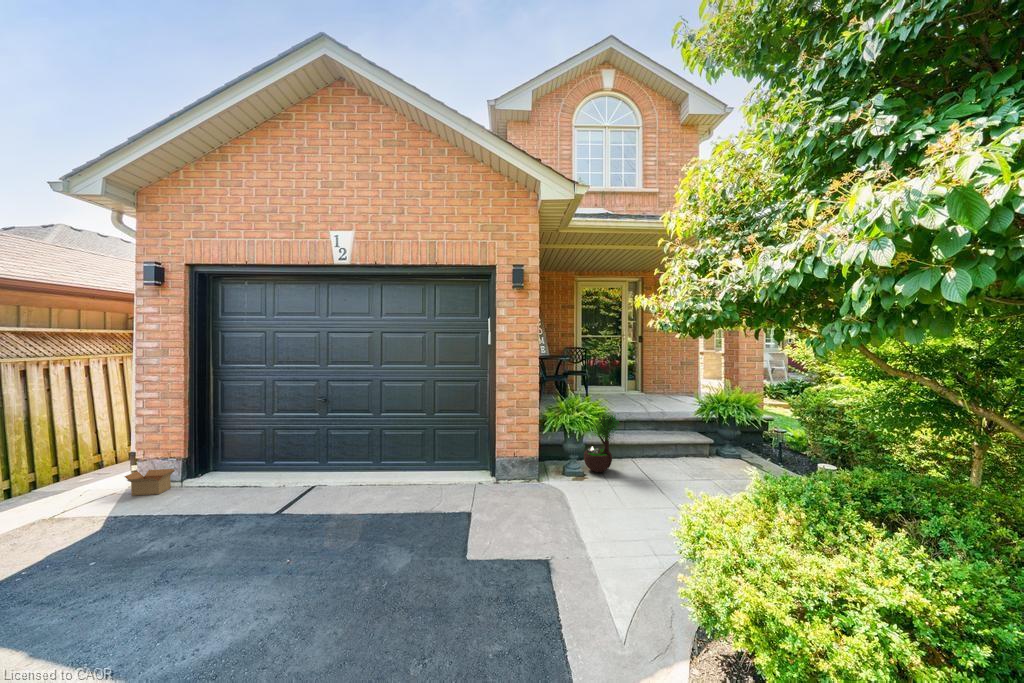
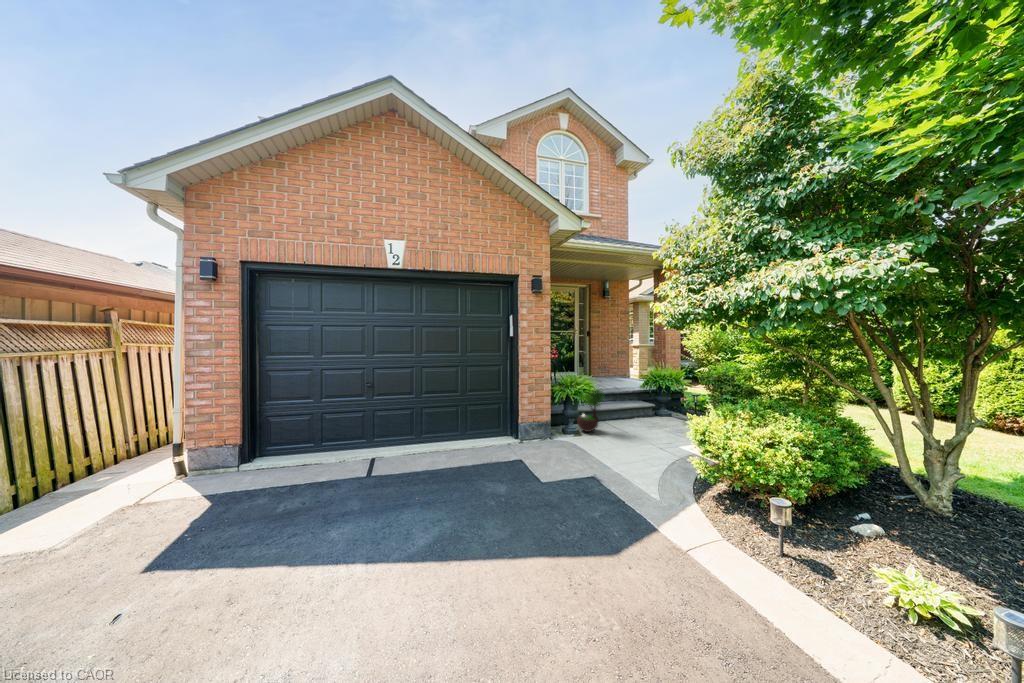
cardboard box: present [125,469,175,496] -> none [189,454,237,482]

